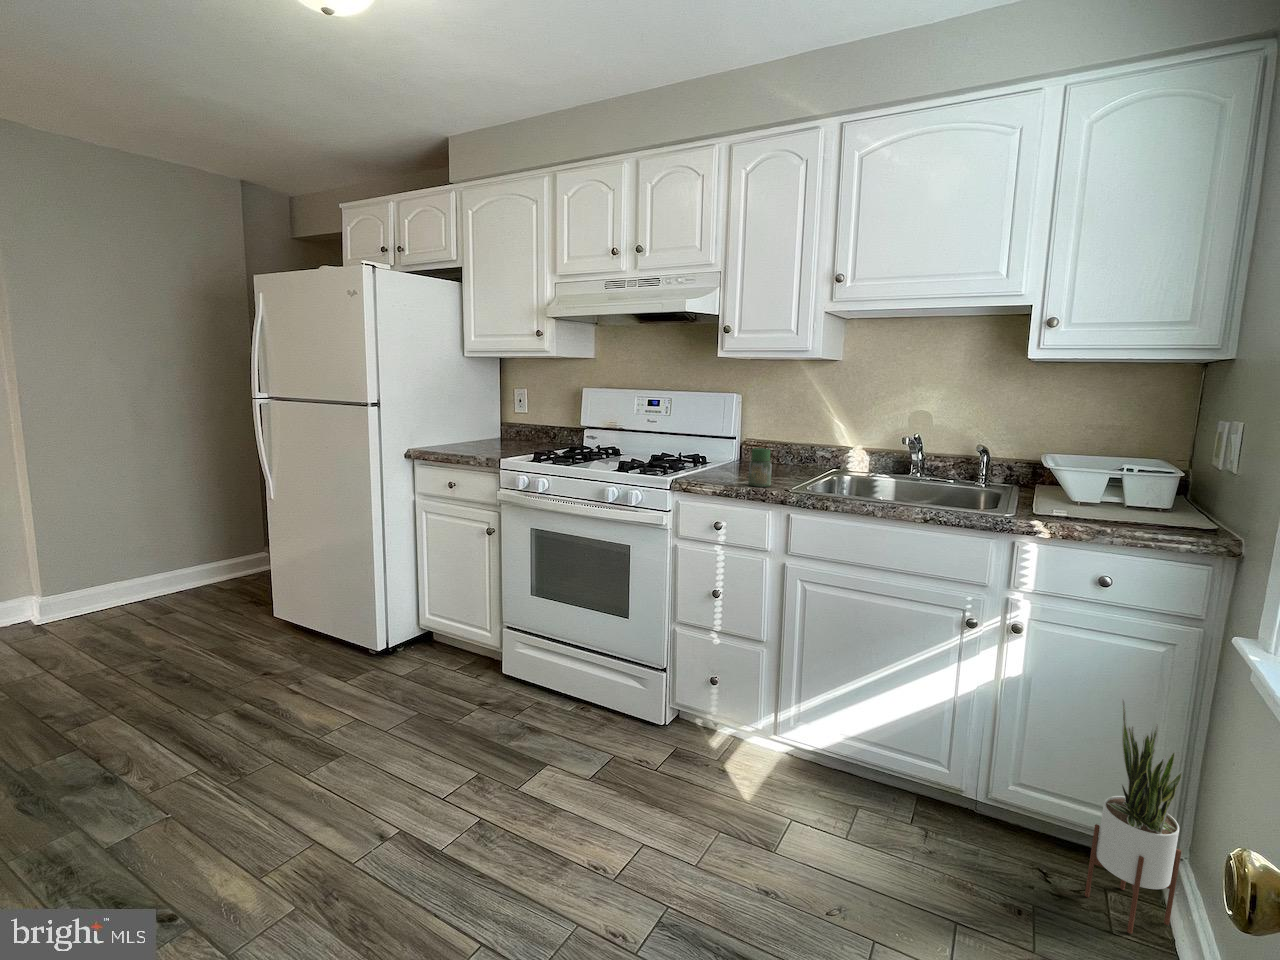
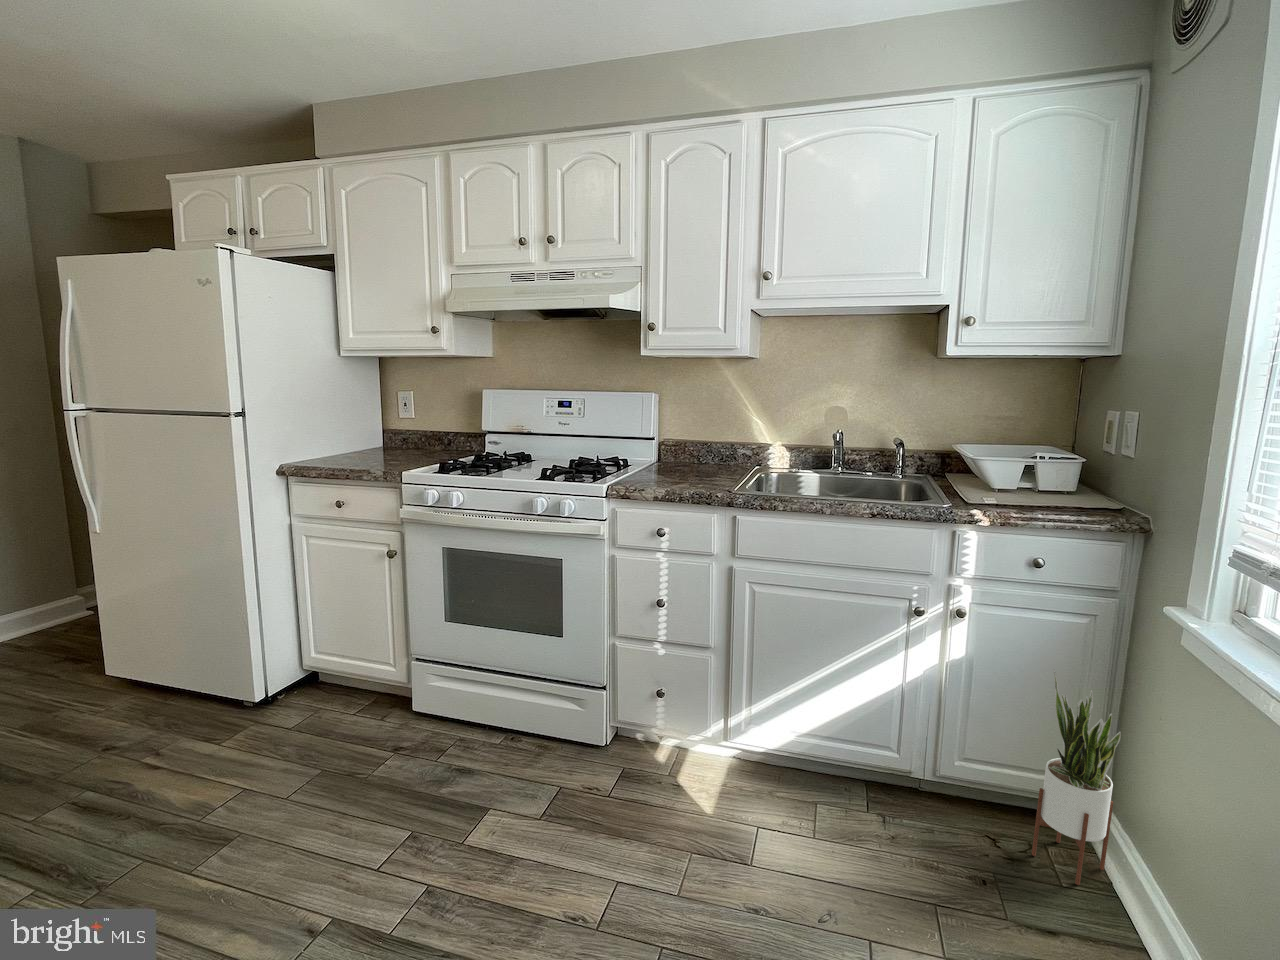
jar: present [748,448,772,487] -> none [689,449,713,489]

